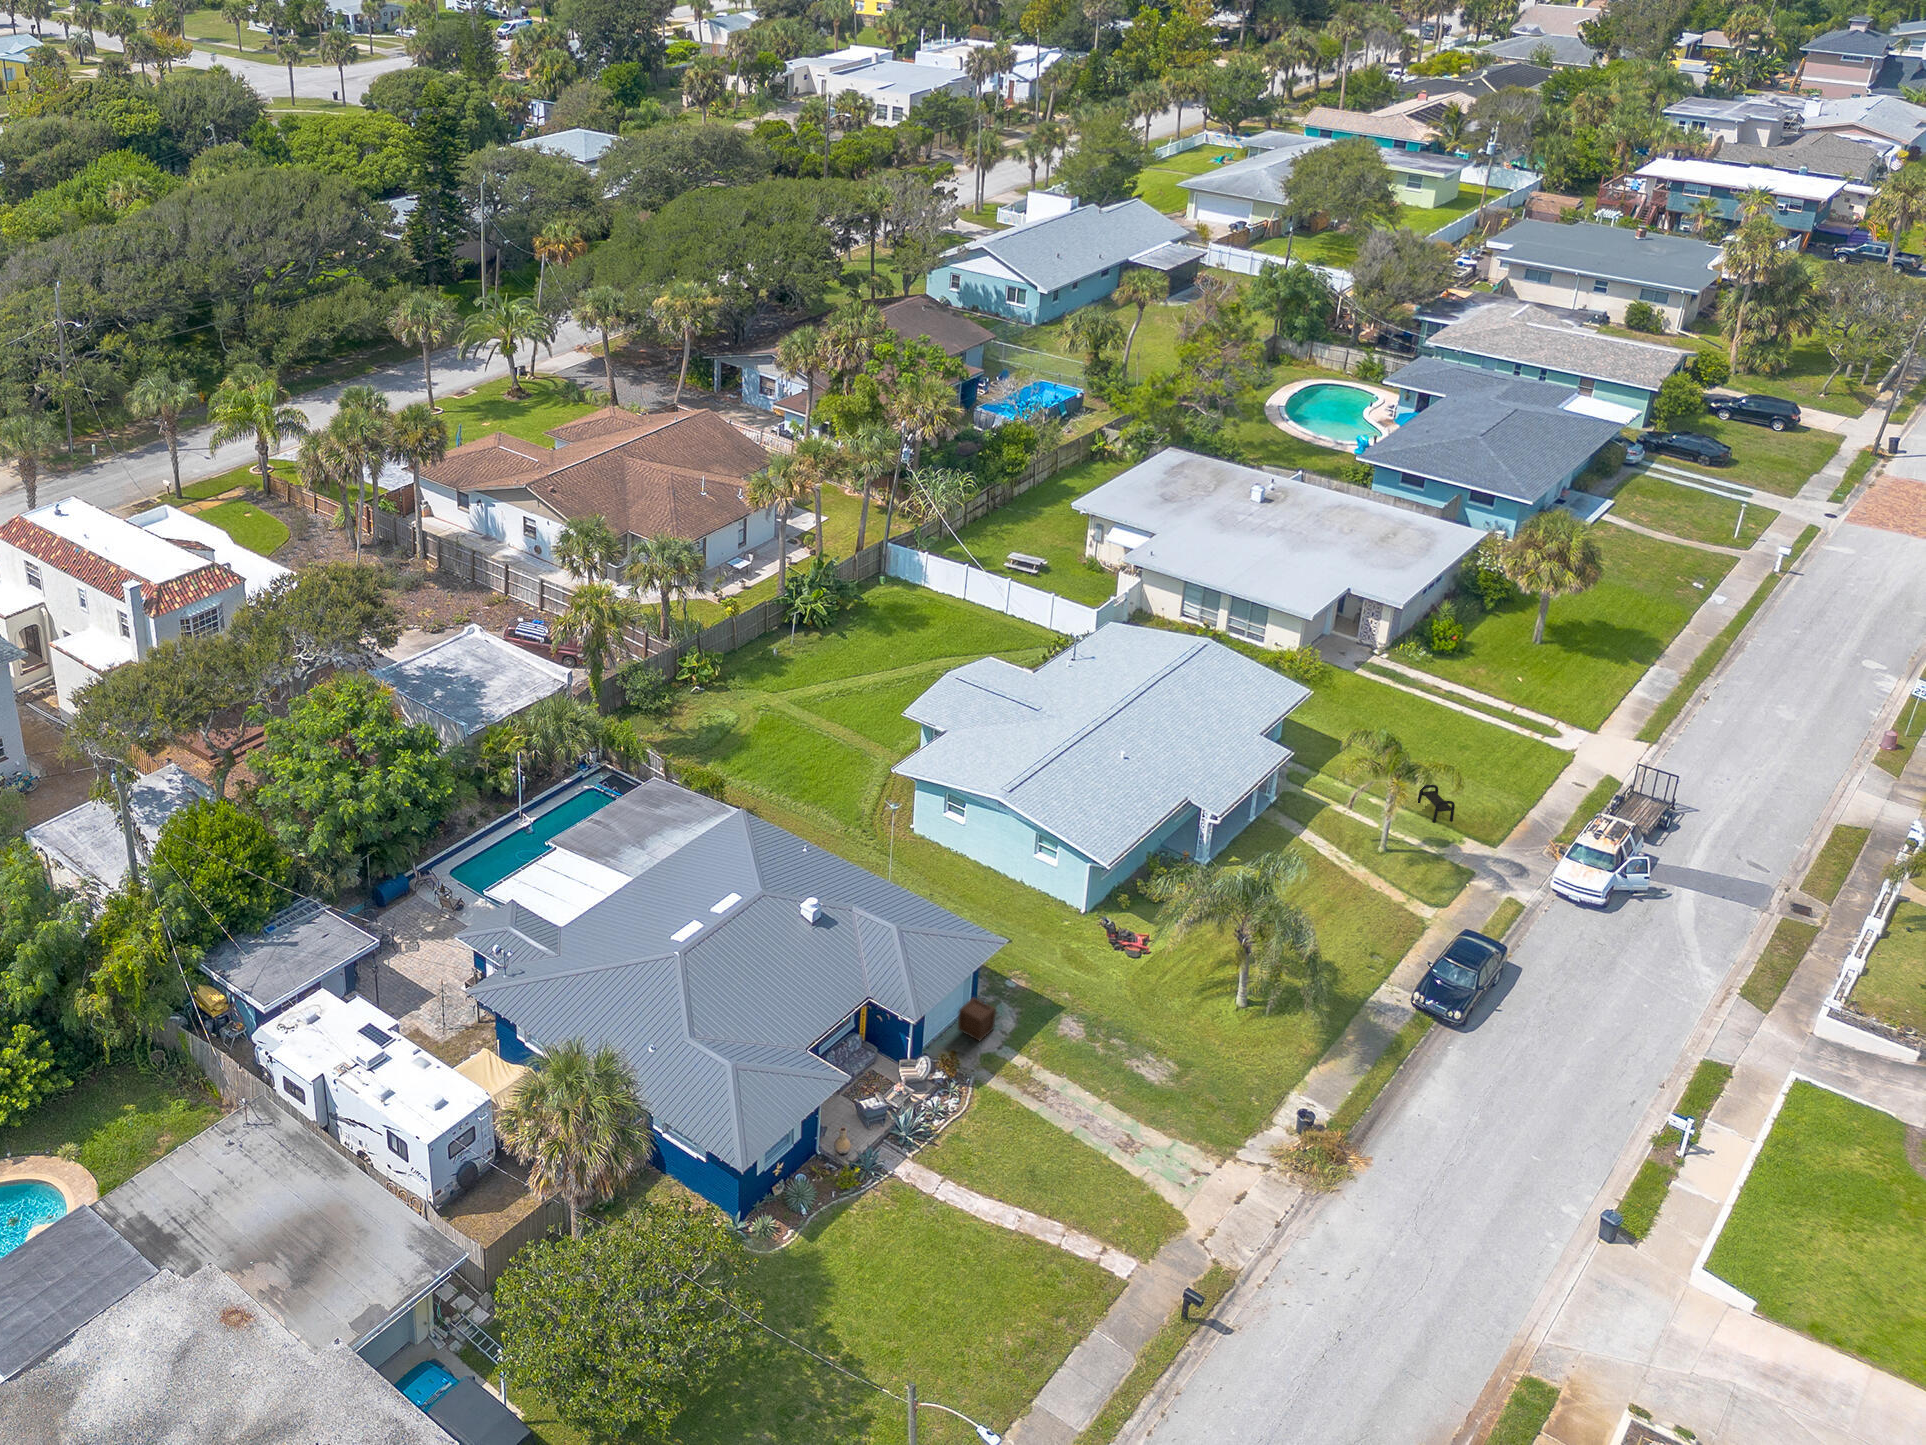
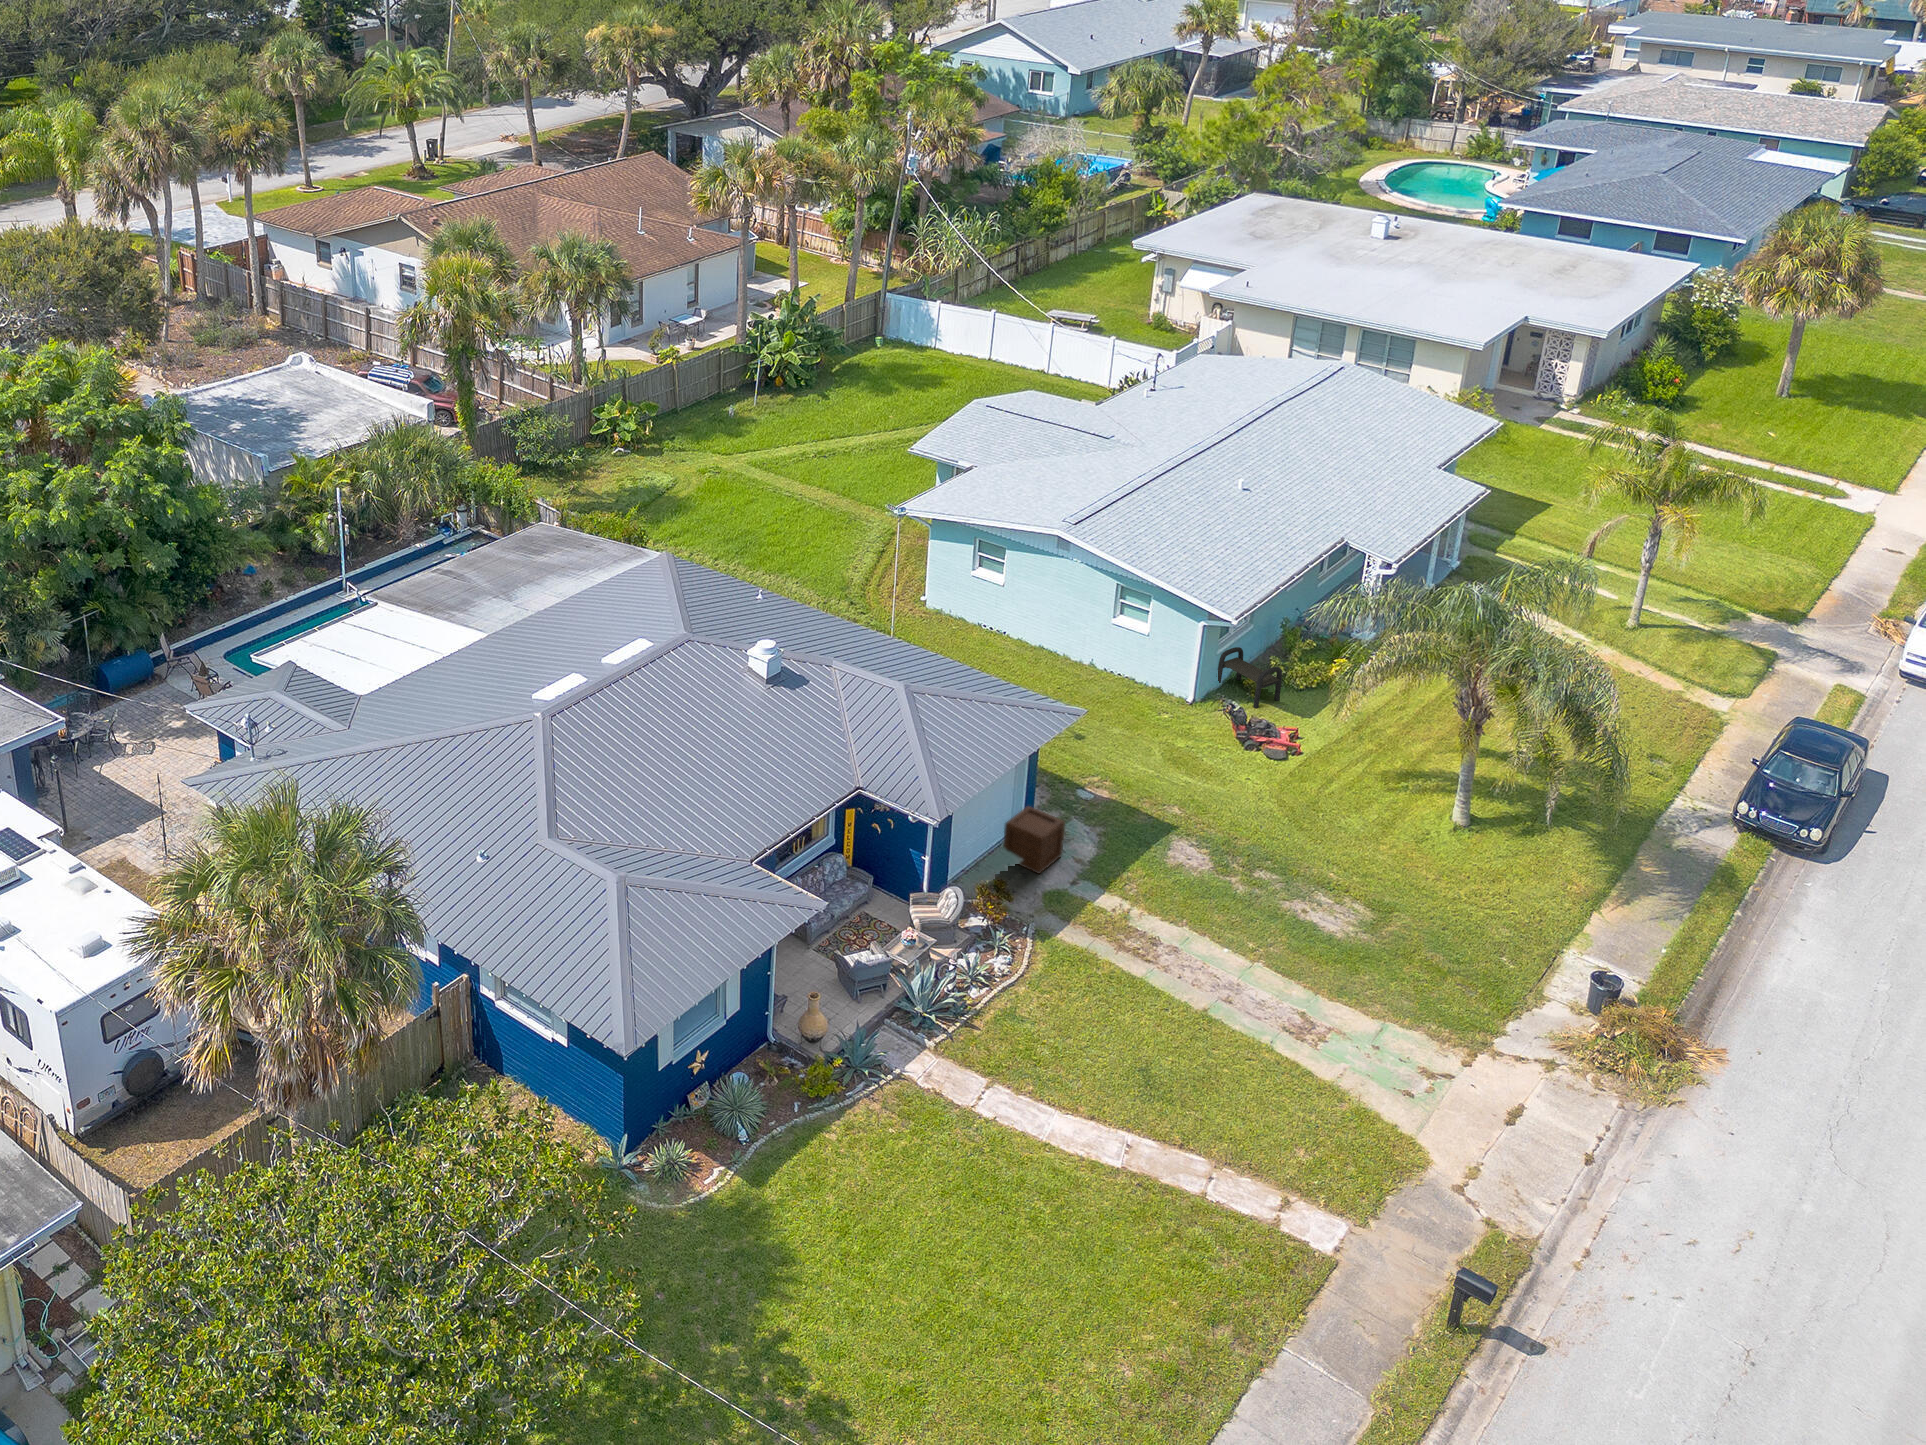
bench: present [1418,785,1455,823] -> present [1218,647,1282,708]

